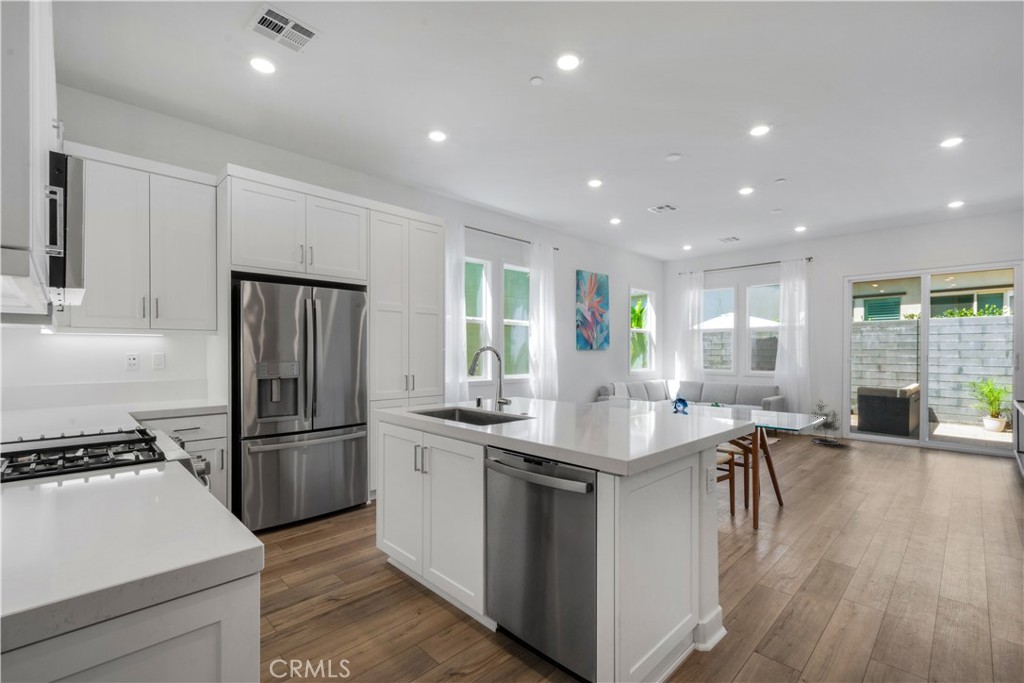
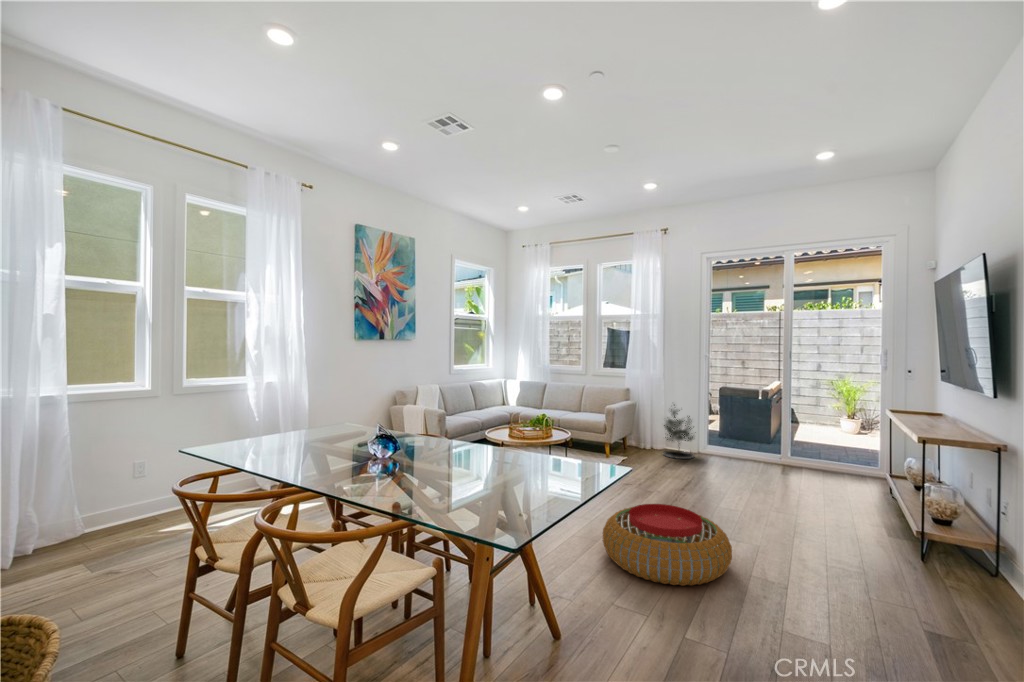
pouf: none [791,464,891,511] -> present [603,504,732,586]

